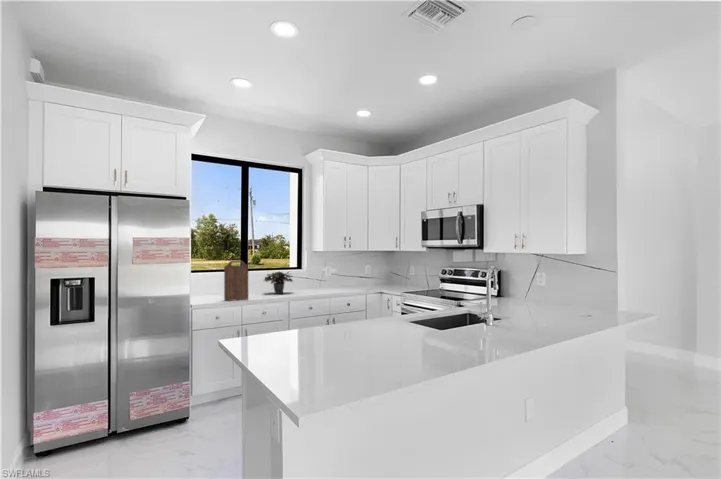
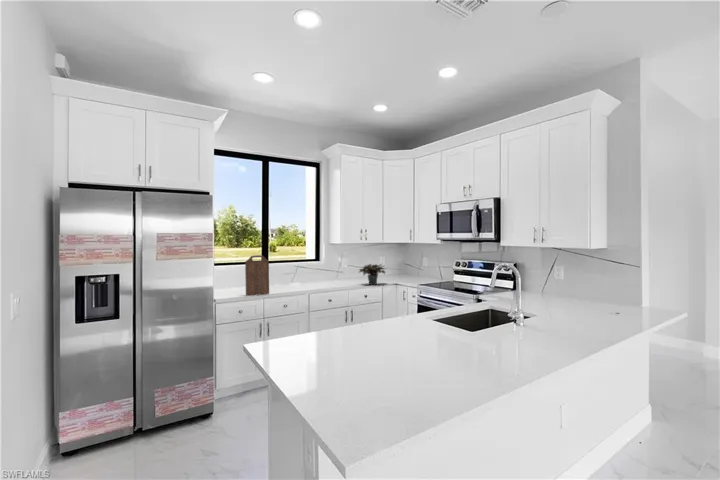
potted plant: present [265,272,293,294] -> present [359,264,385,285]

